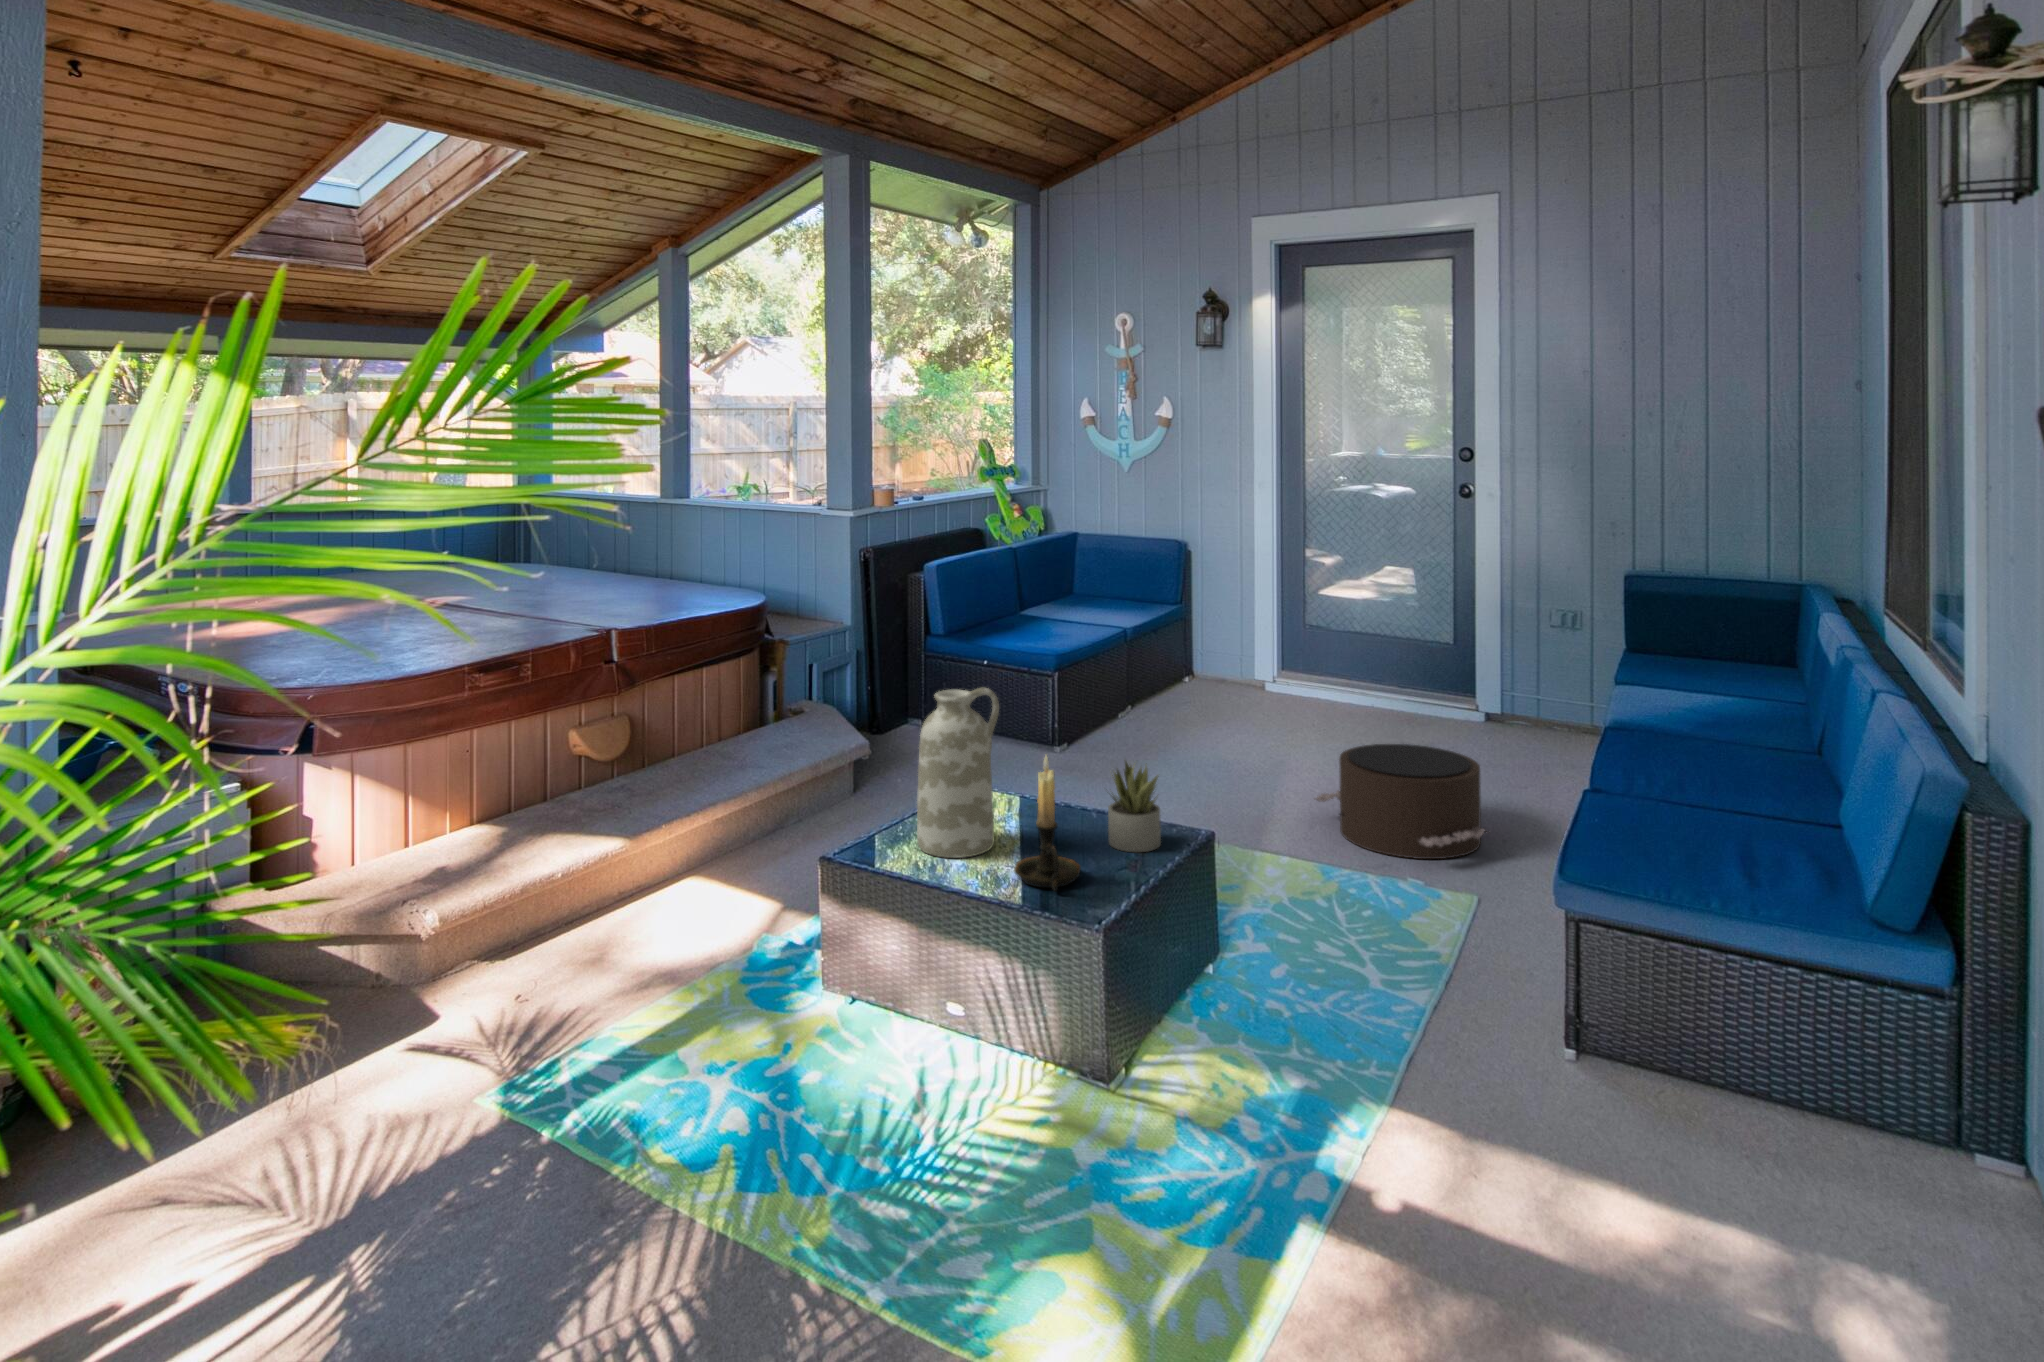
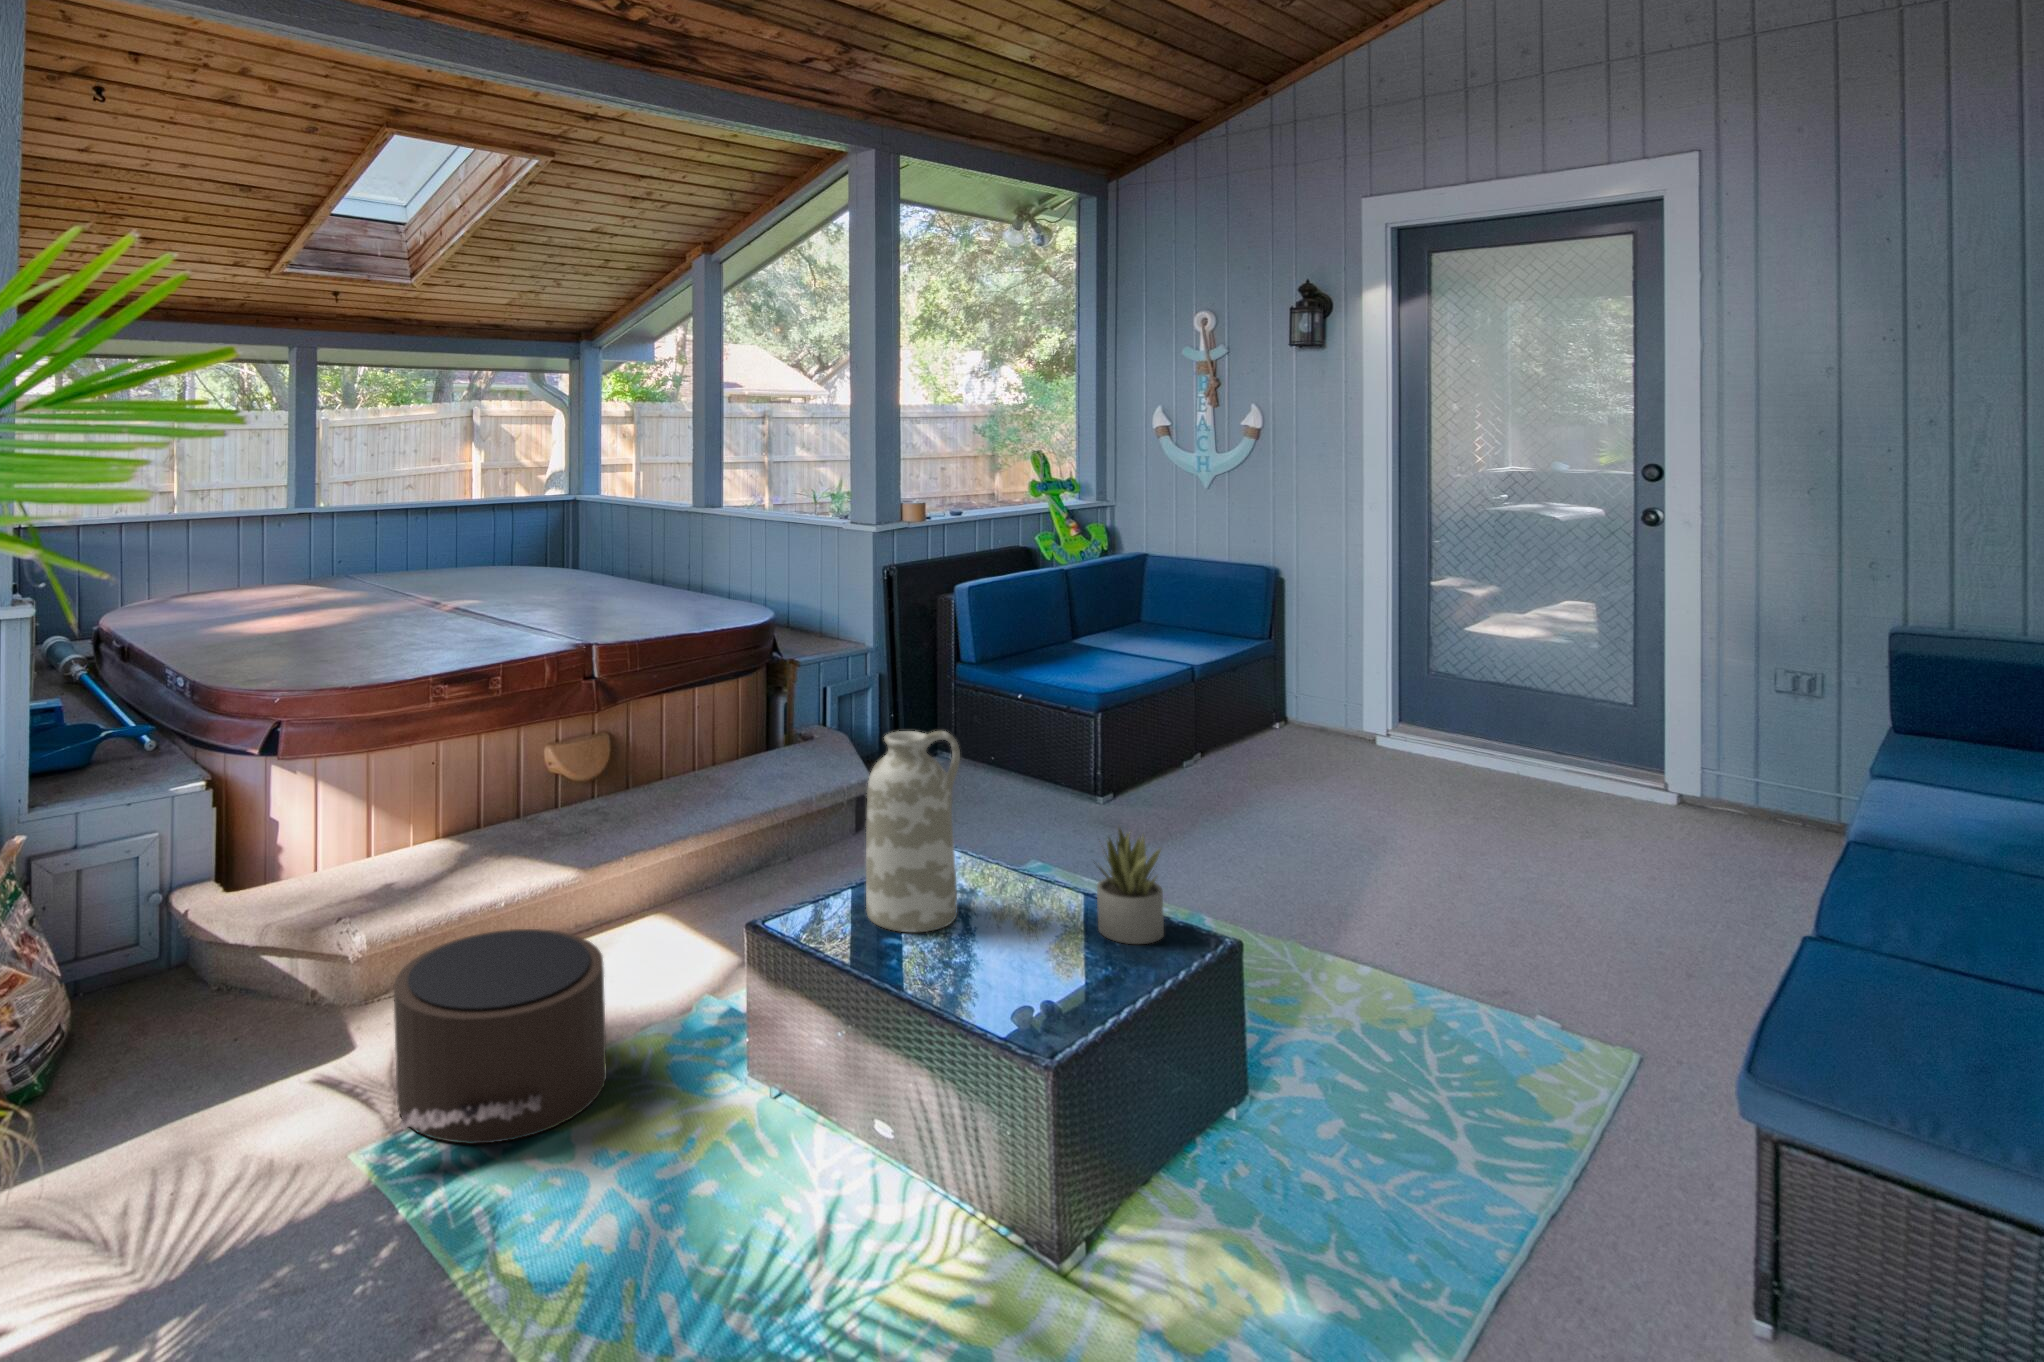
pouf: present [1315,744,1485,859] -> present [394,929,607,1143]
candle holder: present [1014,756,1081,891] -> none [965,816,1048,990]

